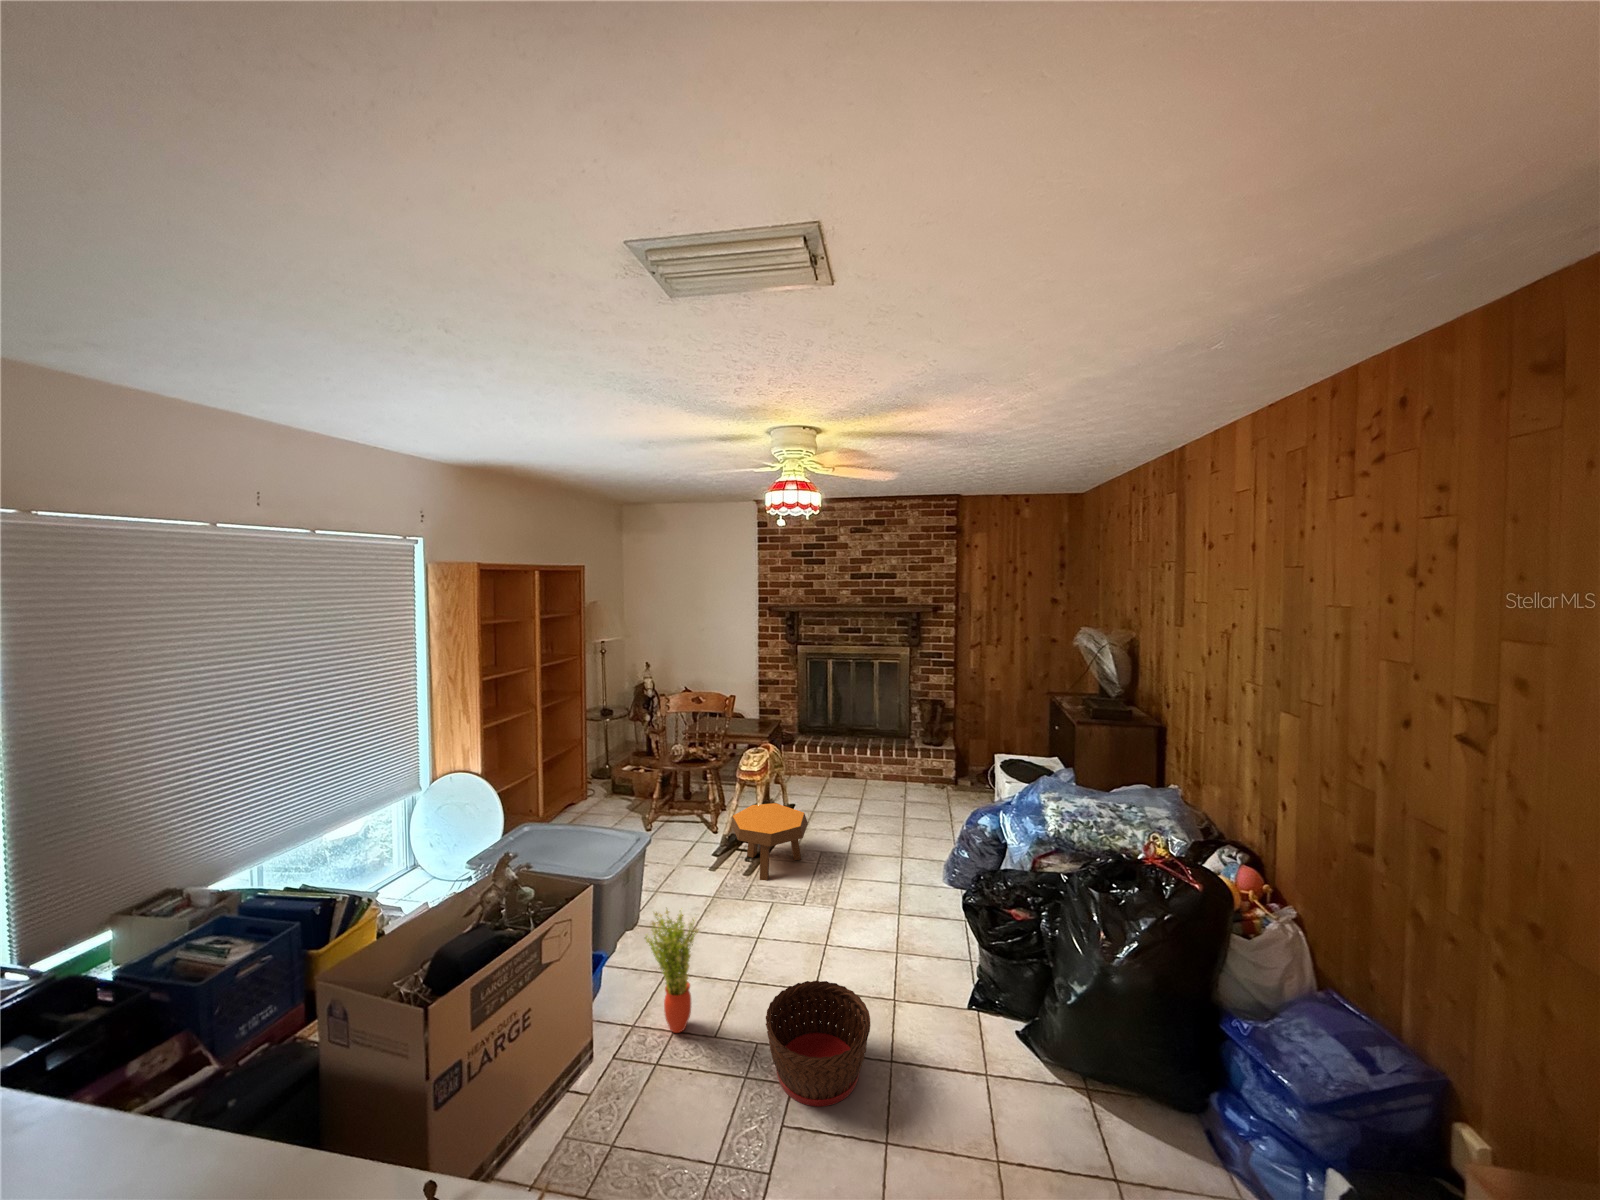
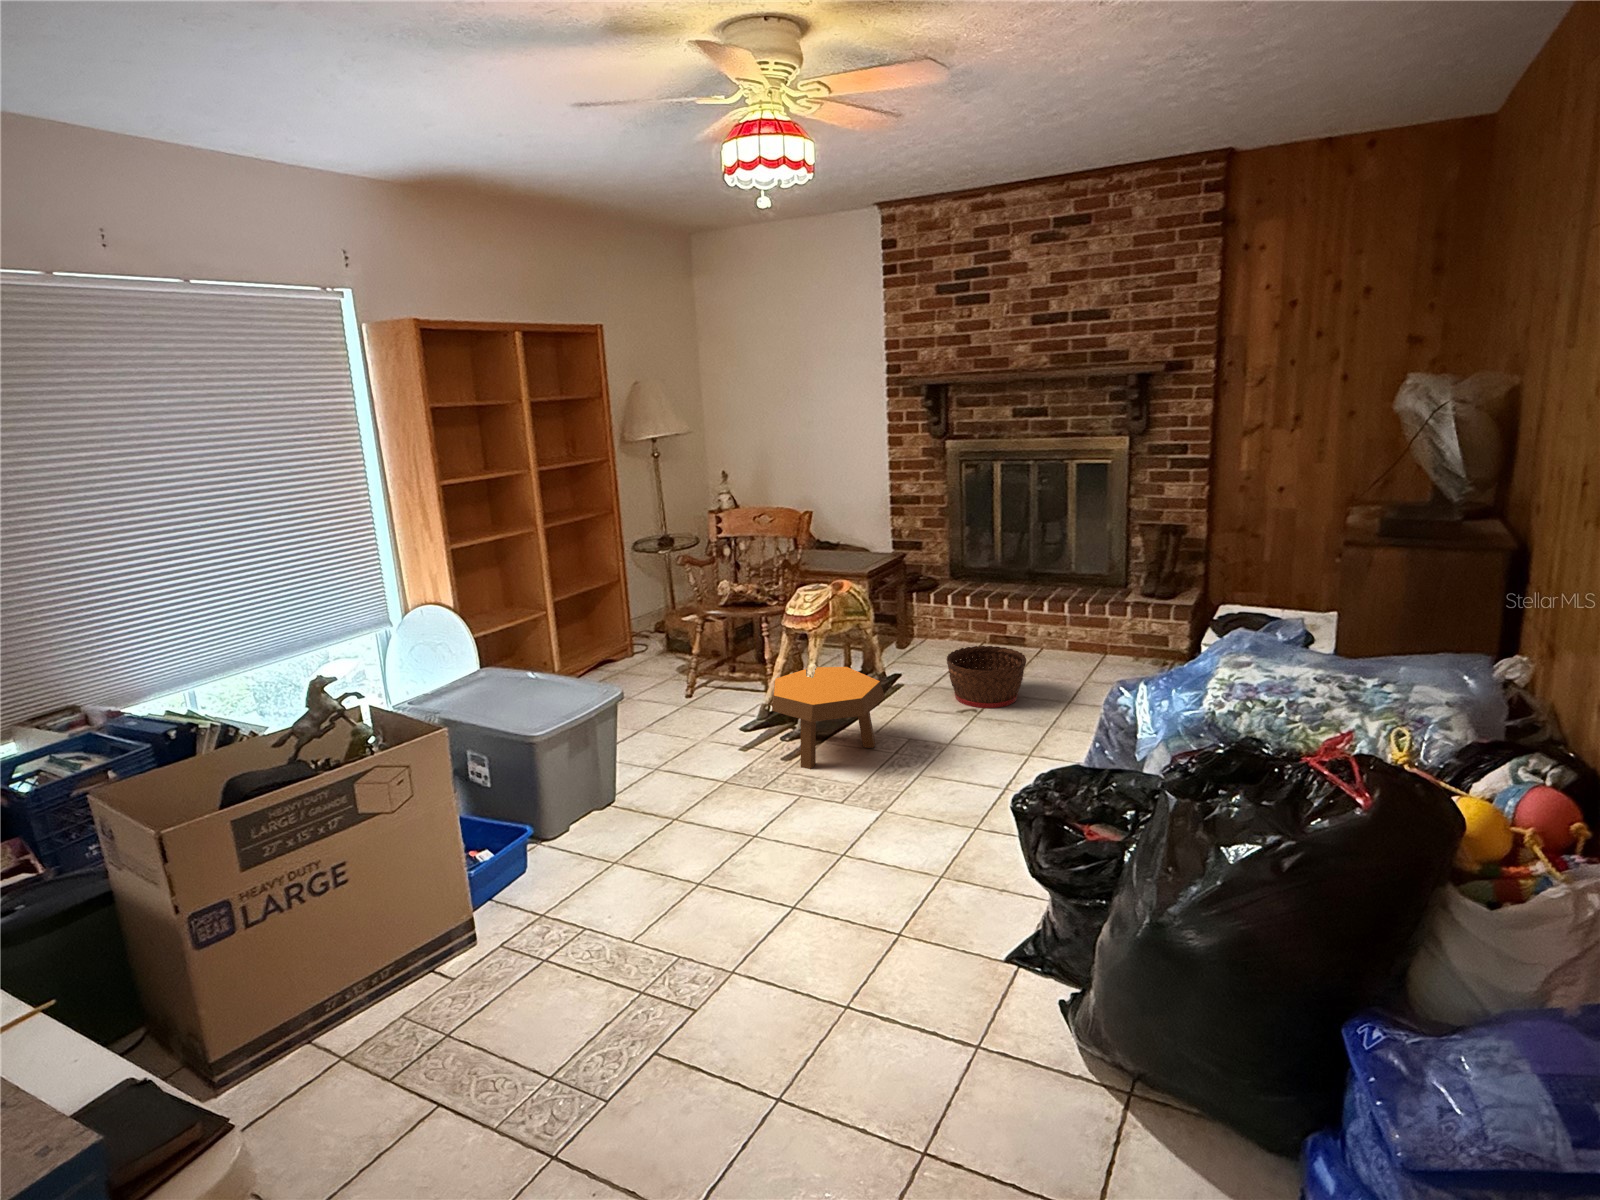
potted plant: present [645,908,698,1033] -> none [526,769,608,929]
basket: present [766,980,870,1106] -> present [946,646,1026,708]

